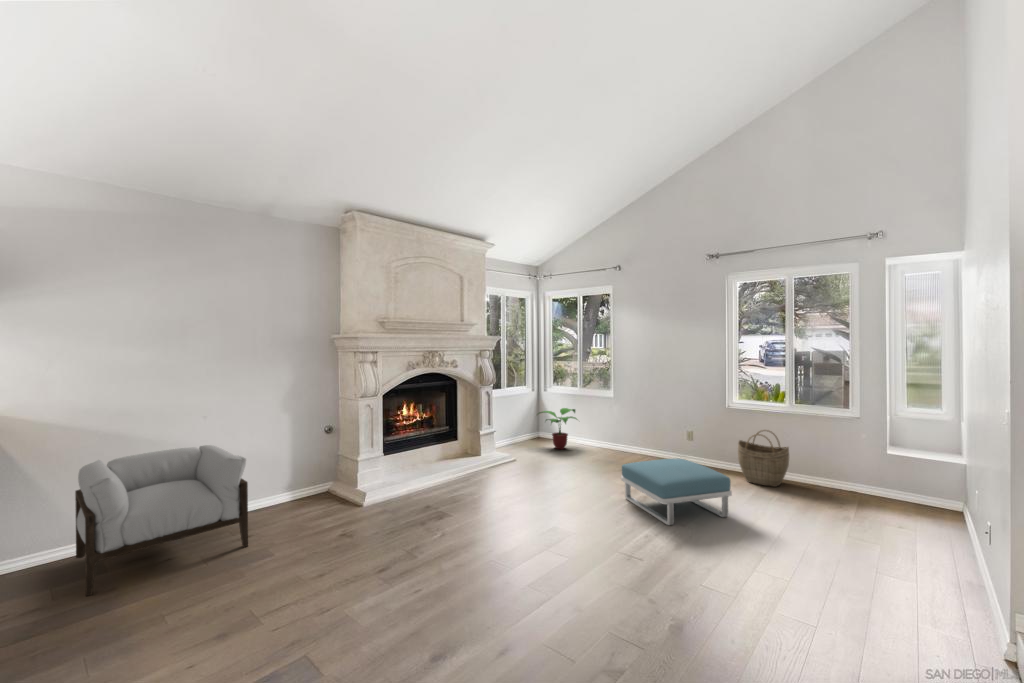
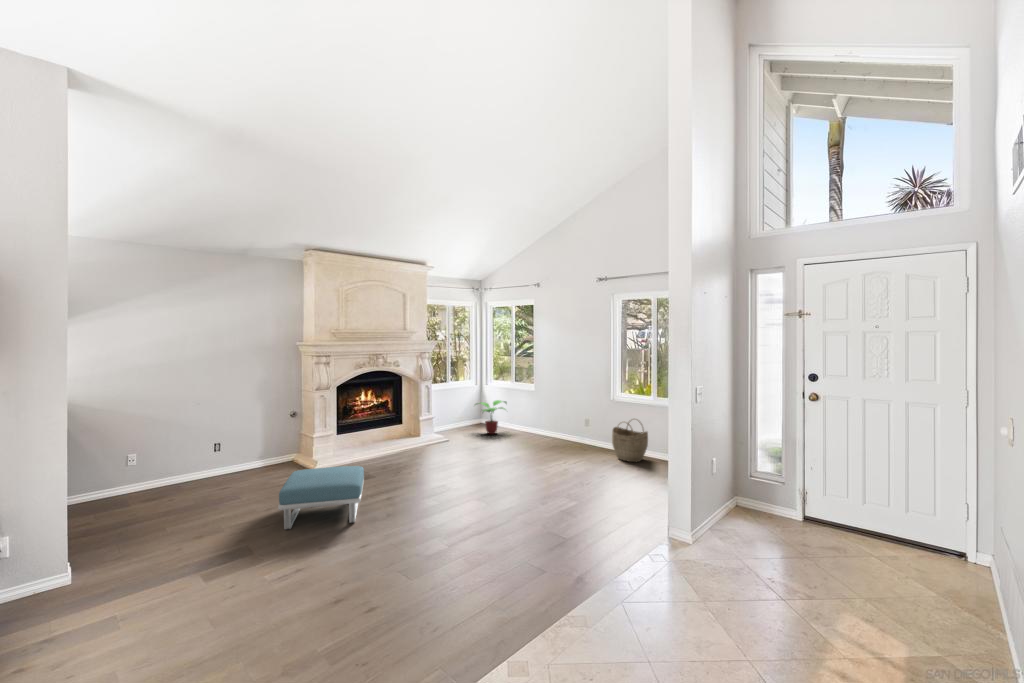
armchair: present [75,445,248,596] -> none [112,424,229,516]
footstool: present [621,458,732,525] -> present [278,466,364,529]

